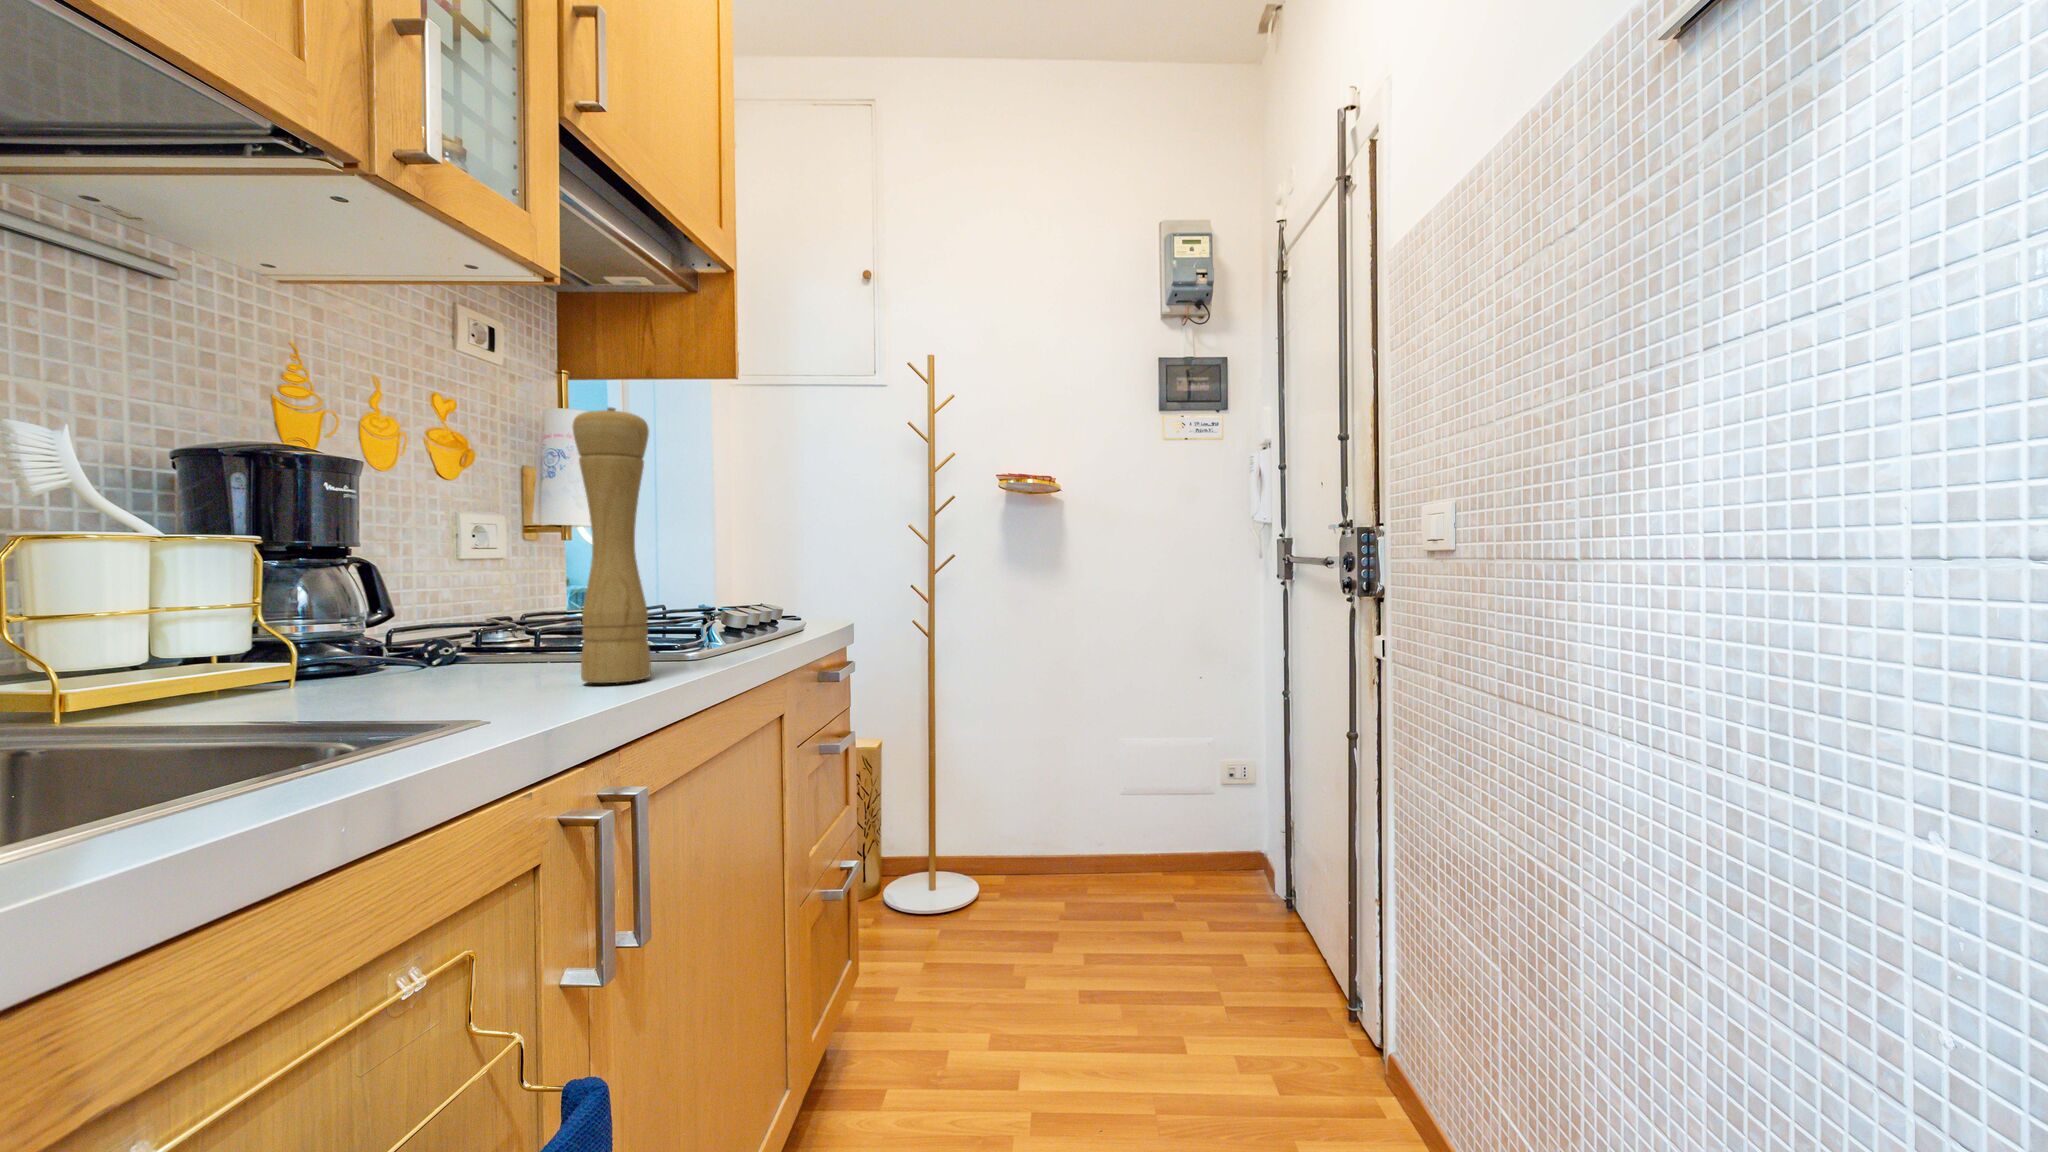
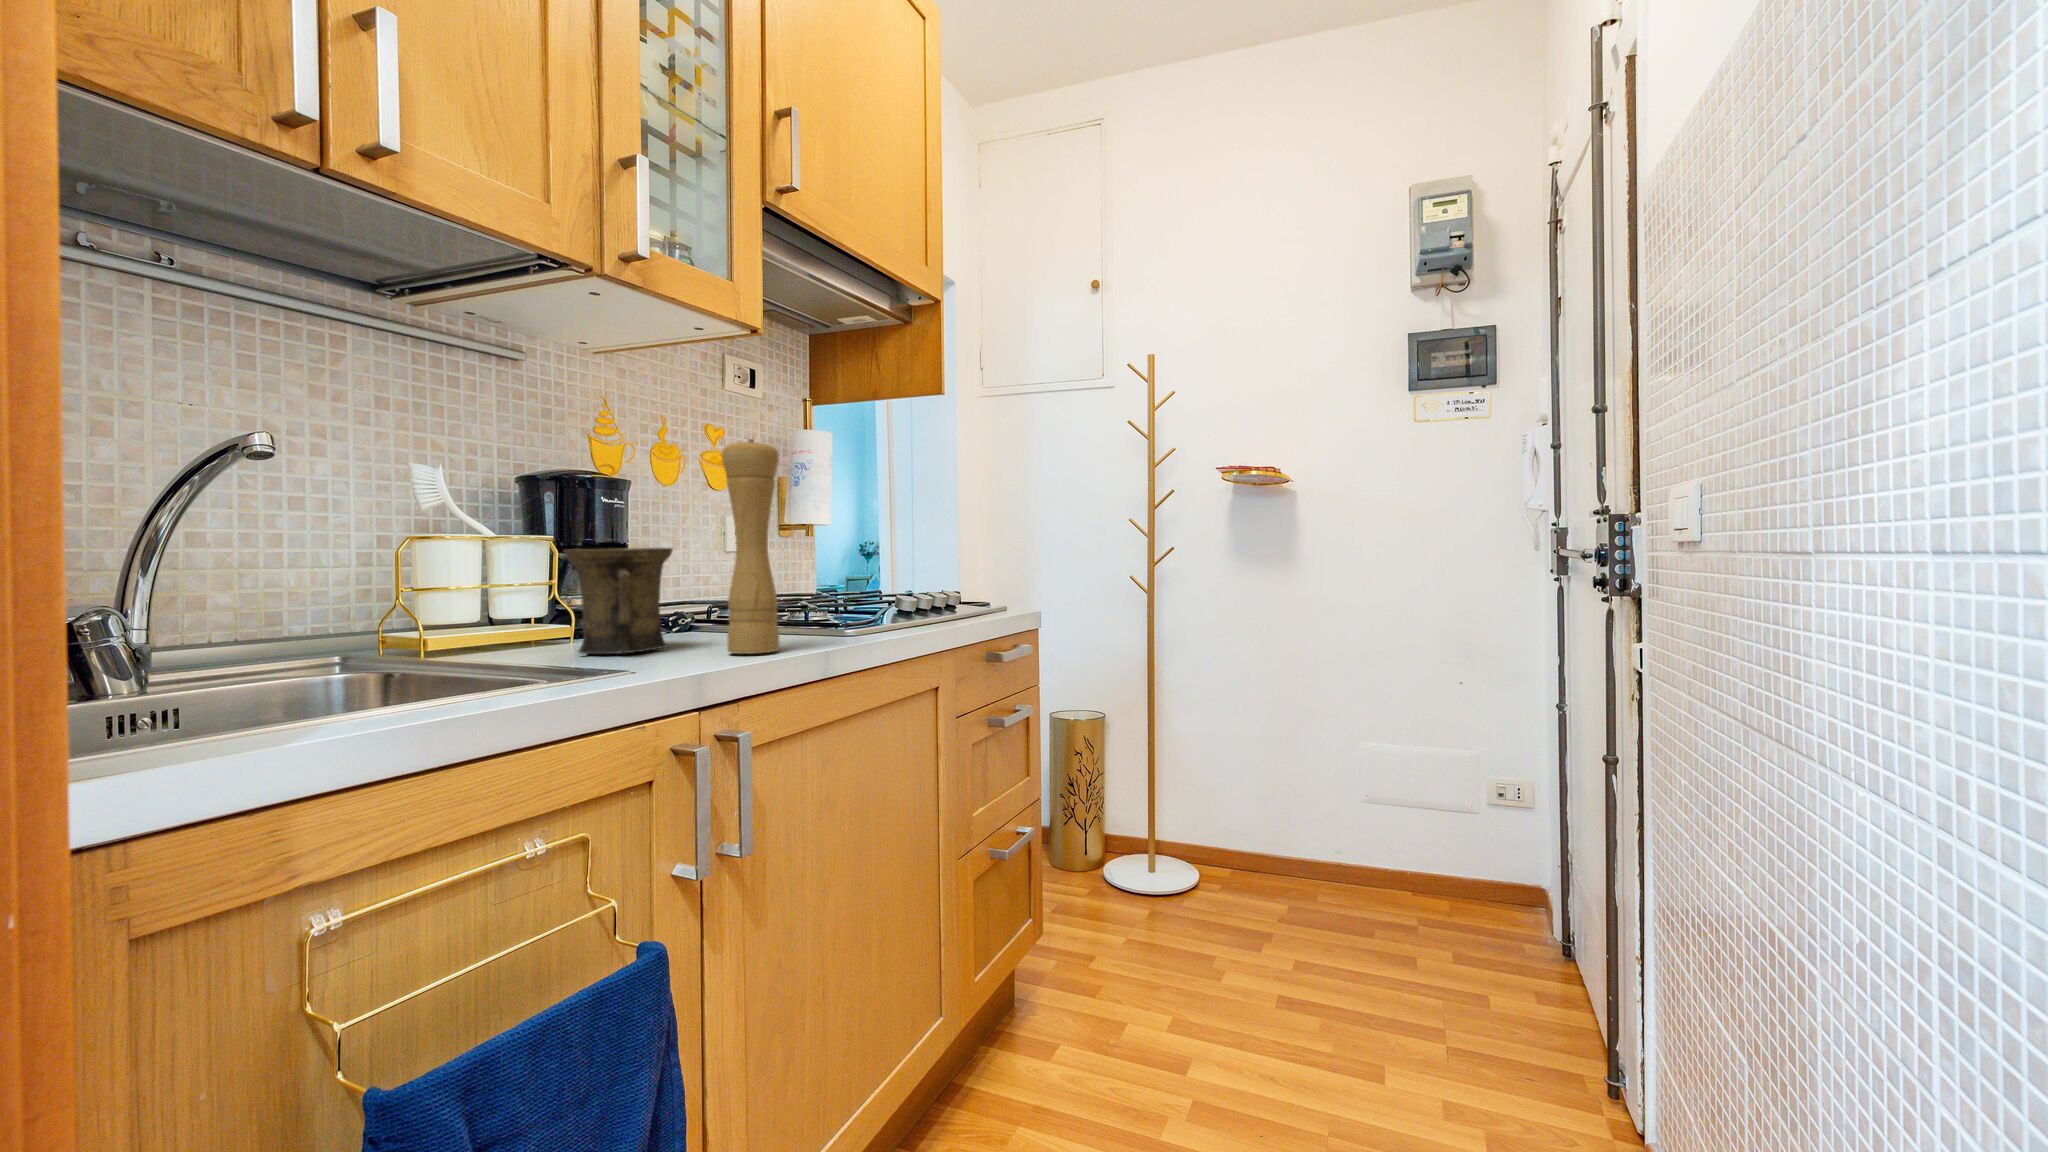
mug: none [314,547,483,696] -> present [564,548,673,654]

